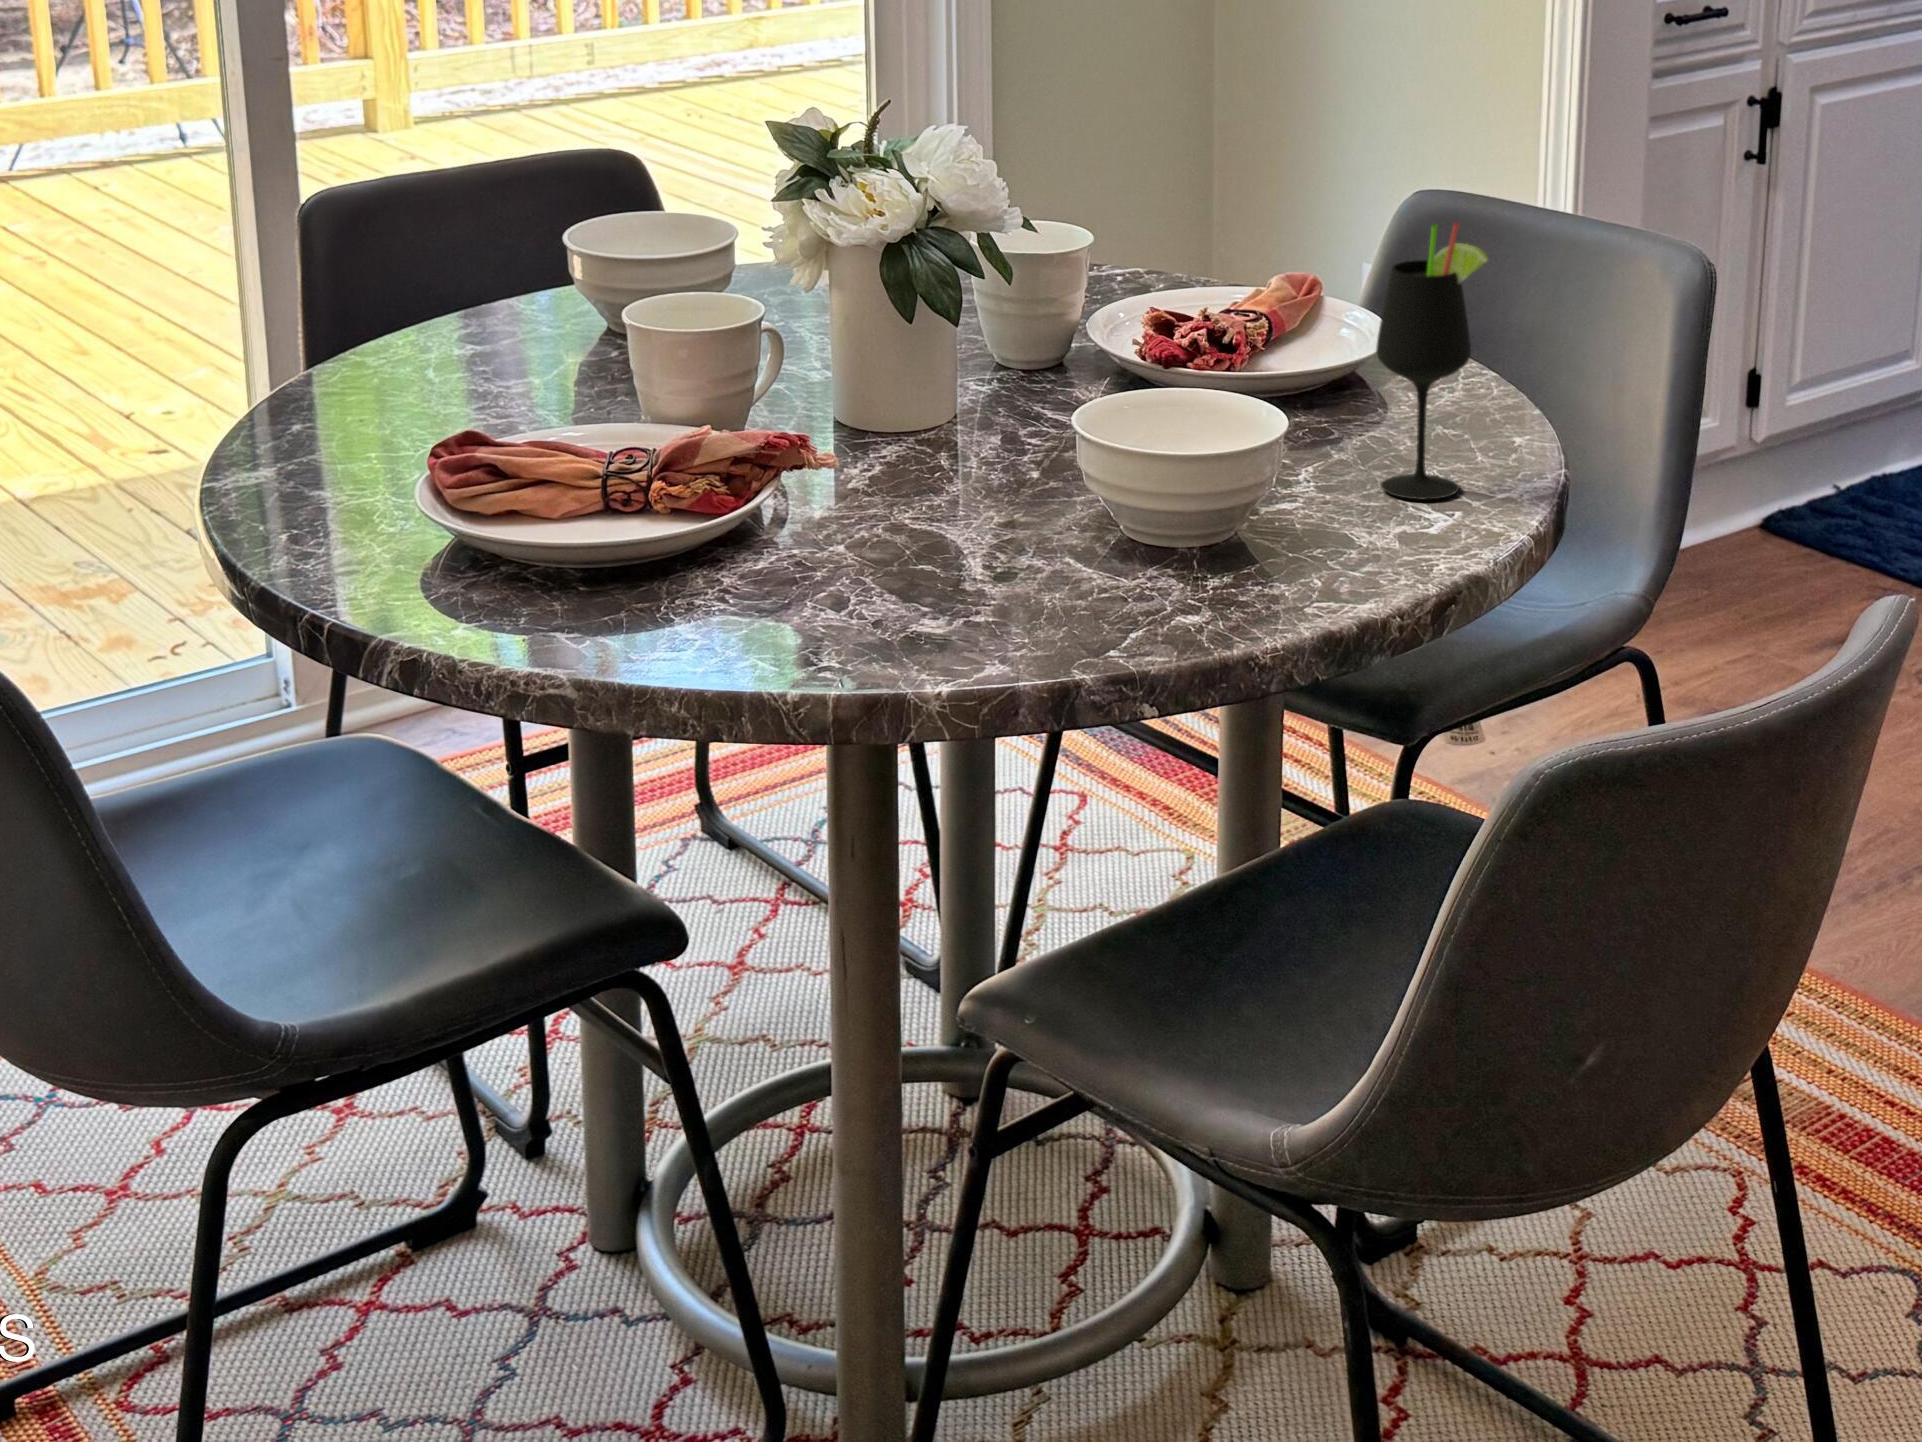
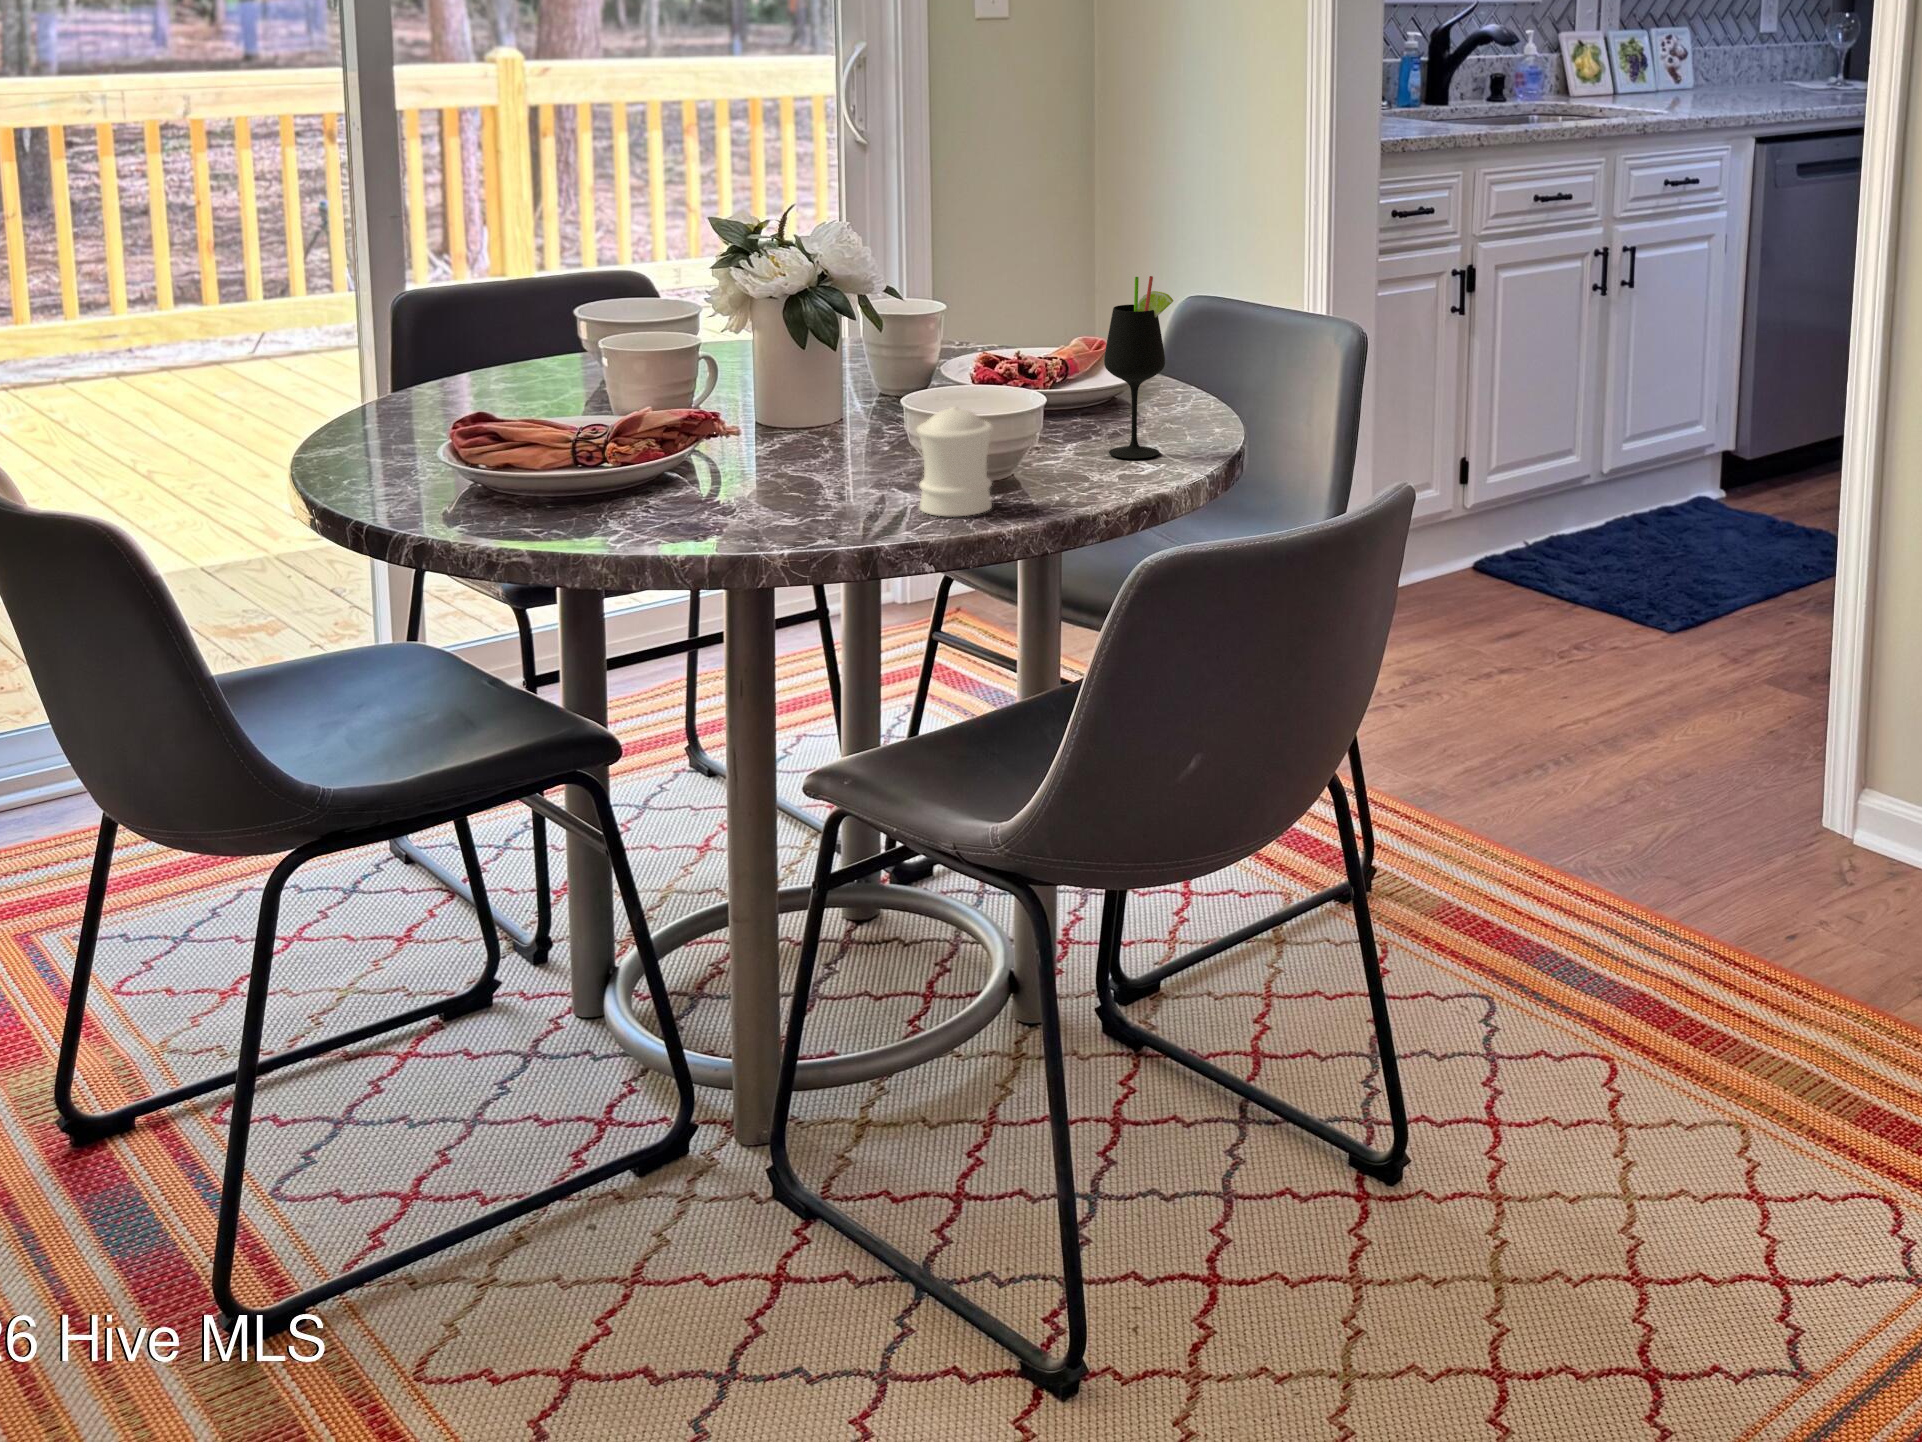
salt shaker: none [1124,450,1242,621] -> present [917,407,993,516]

